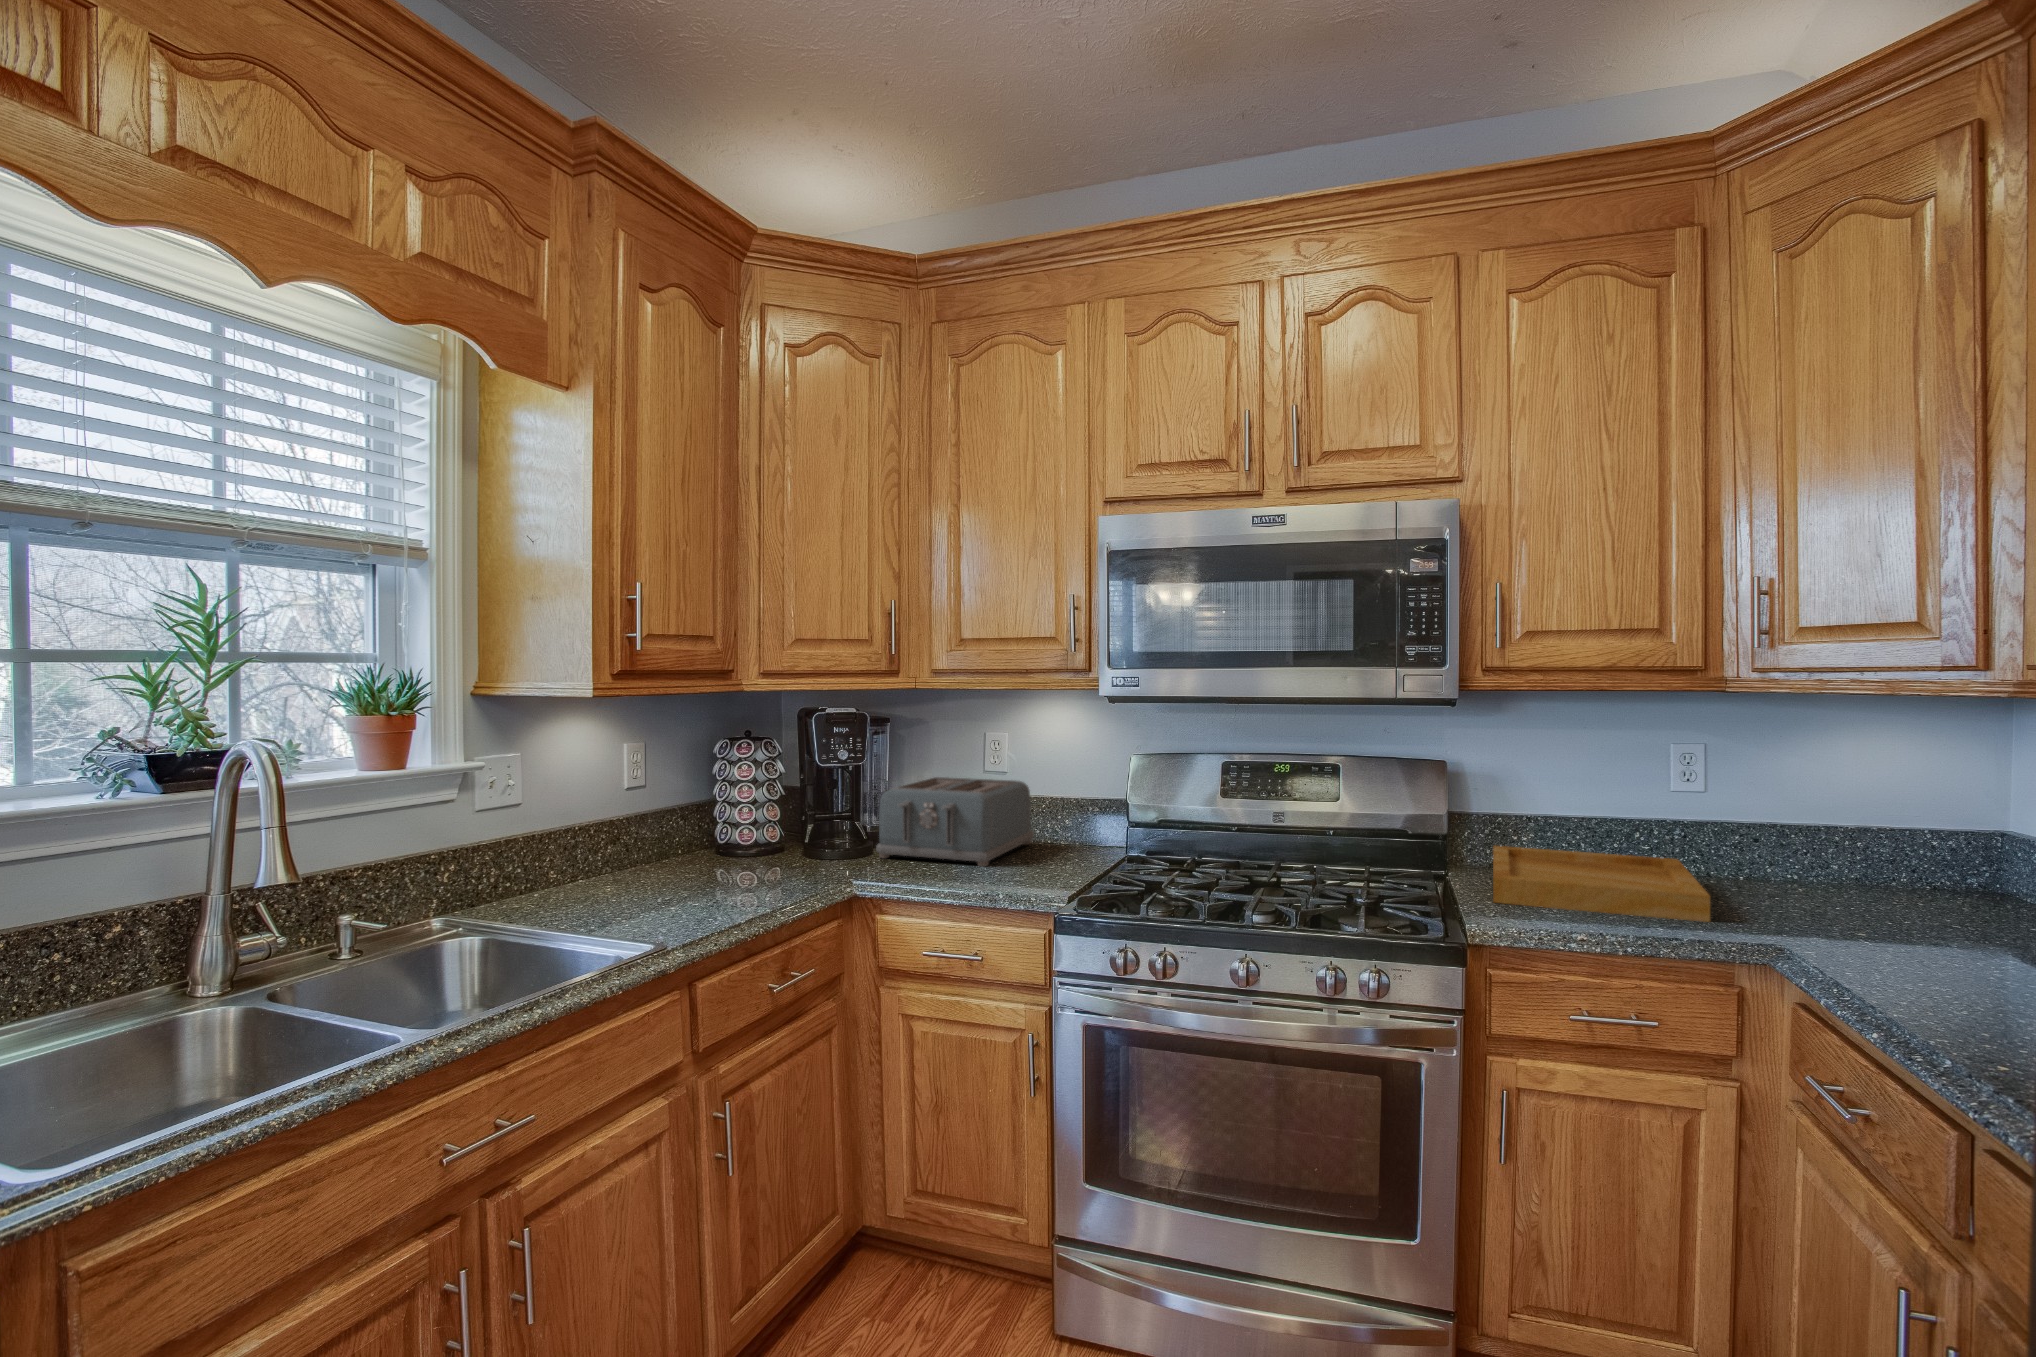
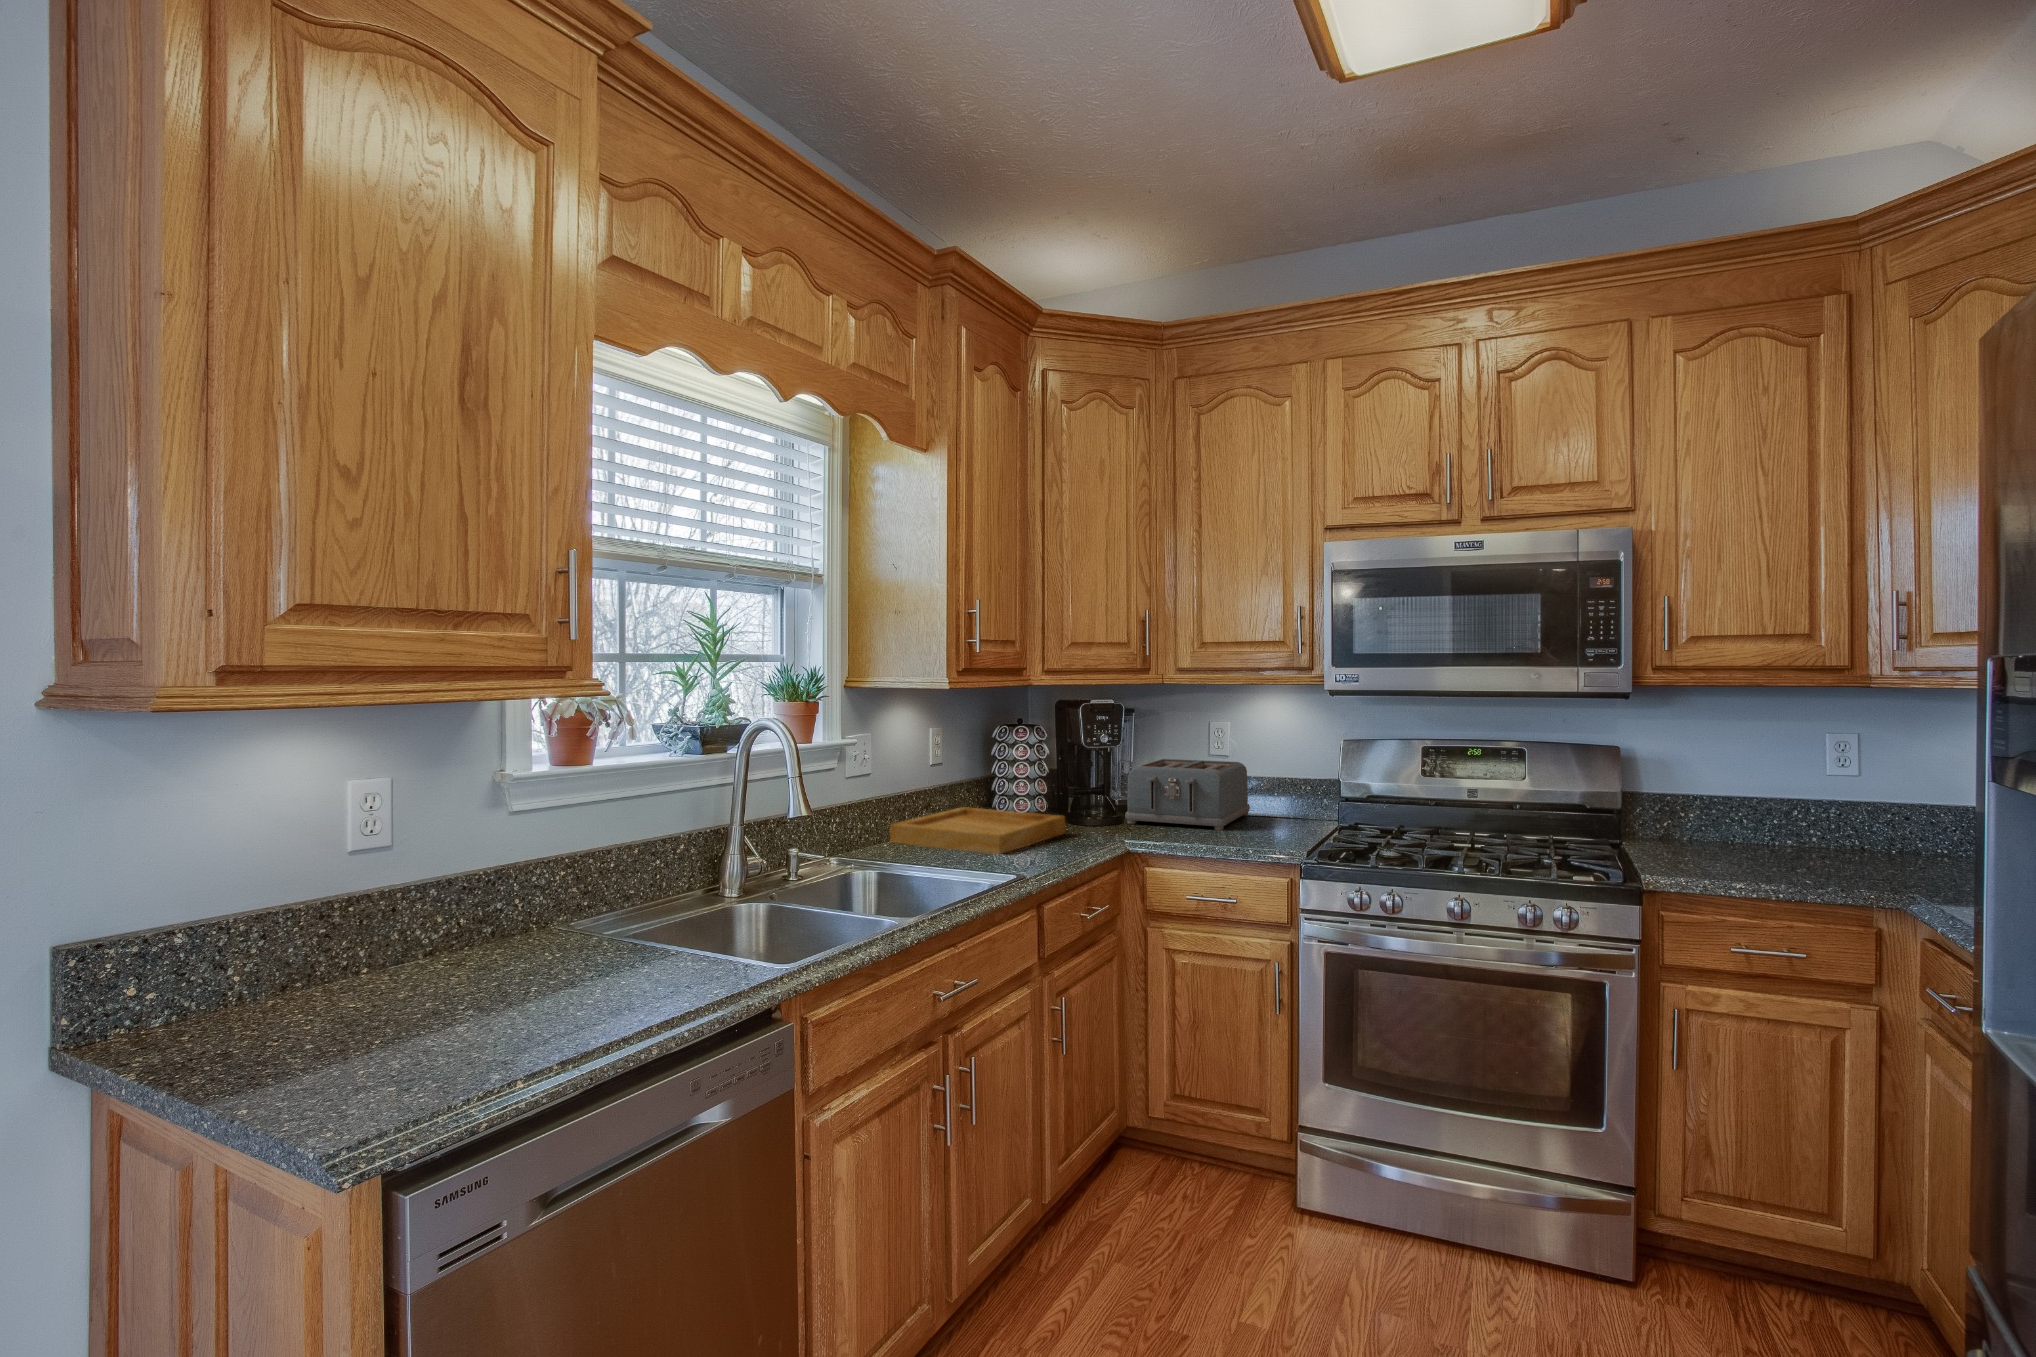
tray: present [1493,845,1710,922] -> present [890,807,1065,854]

